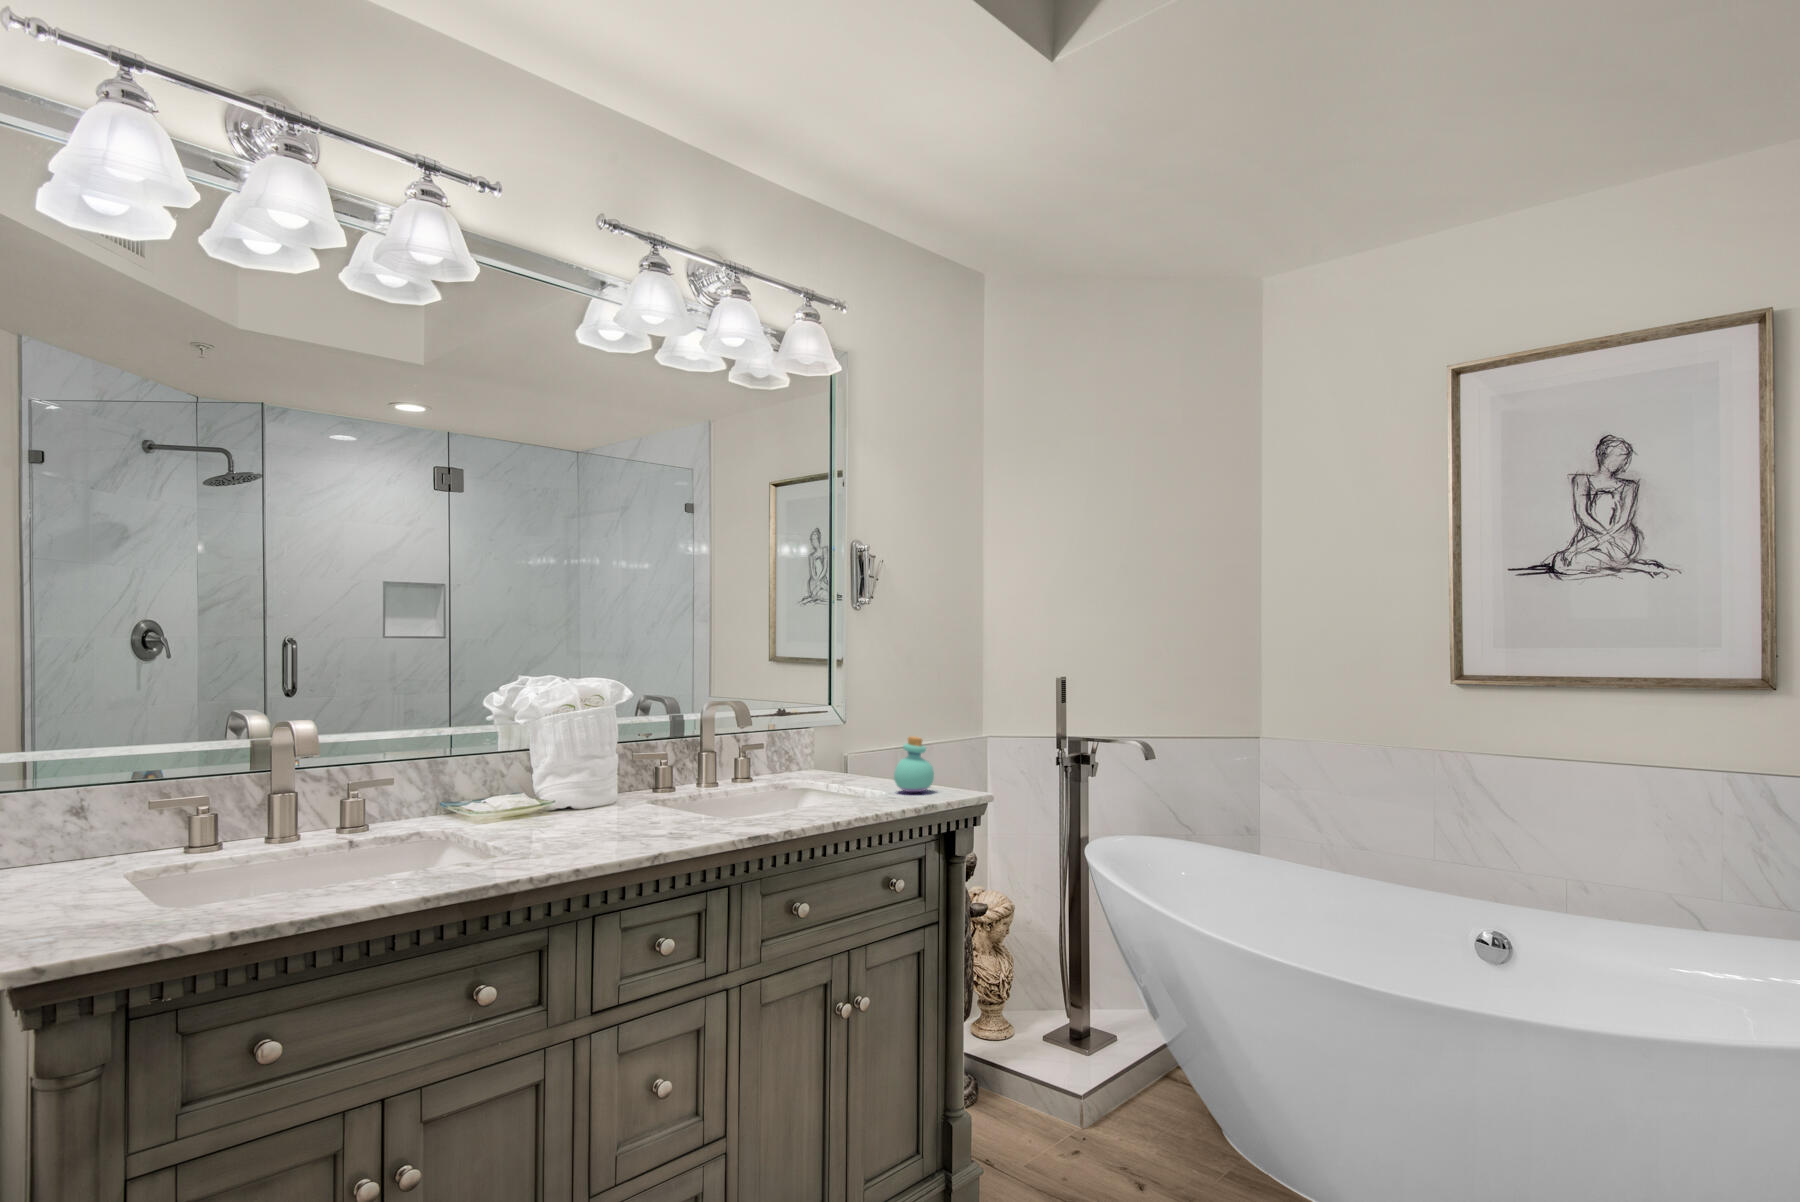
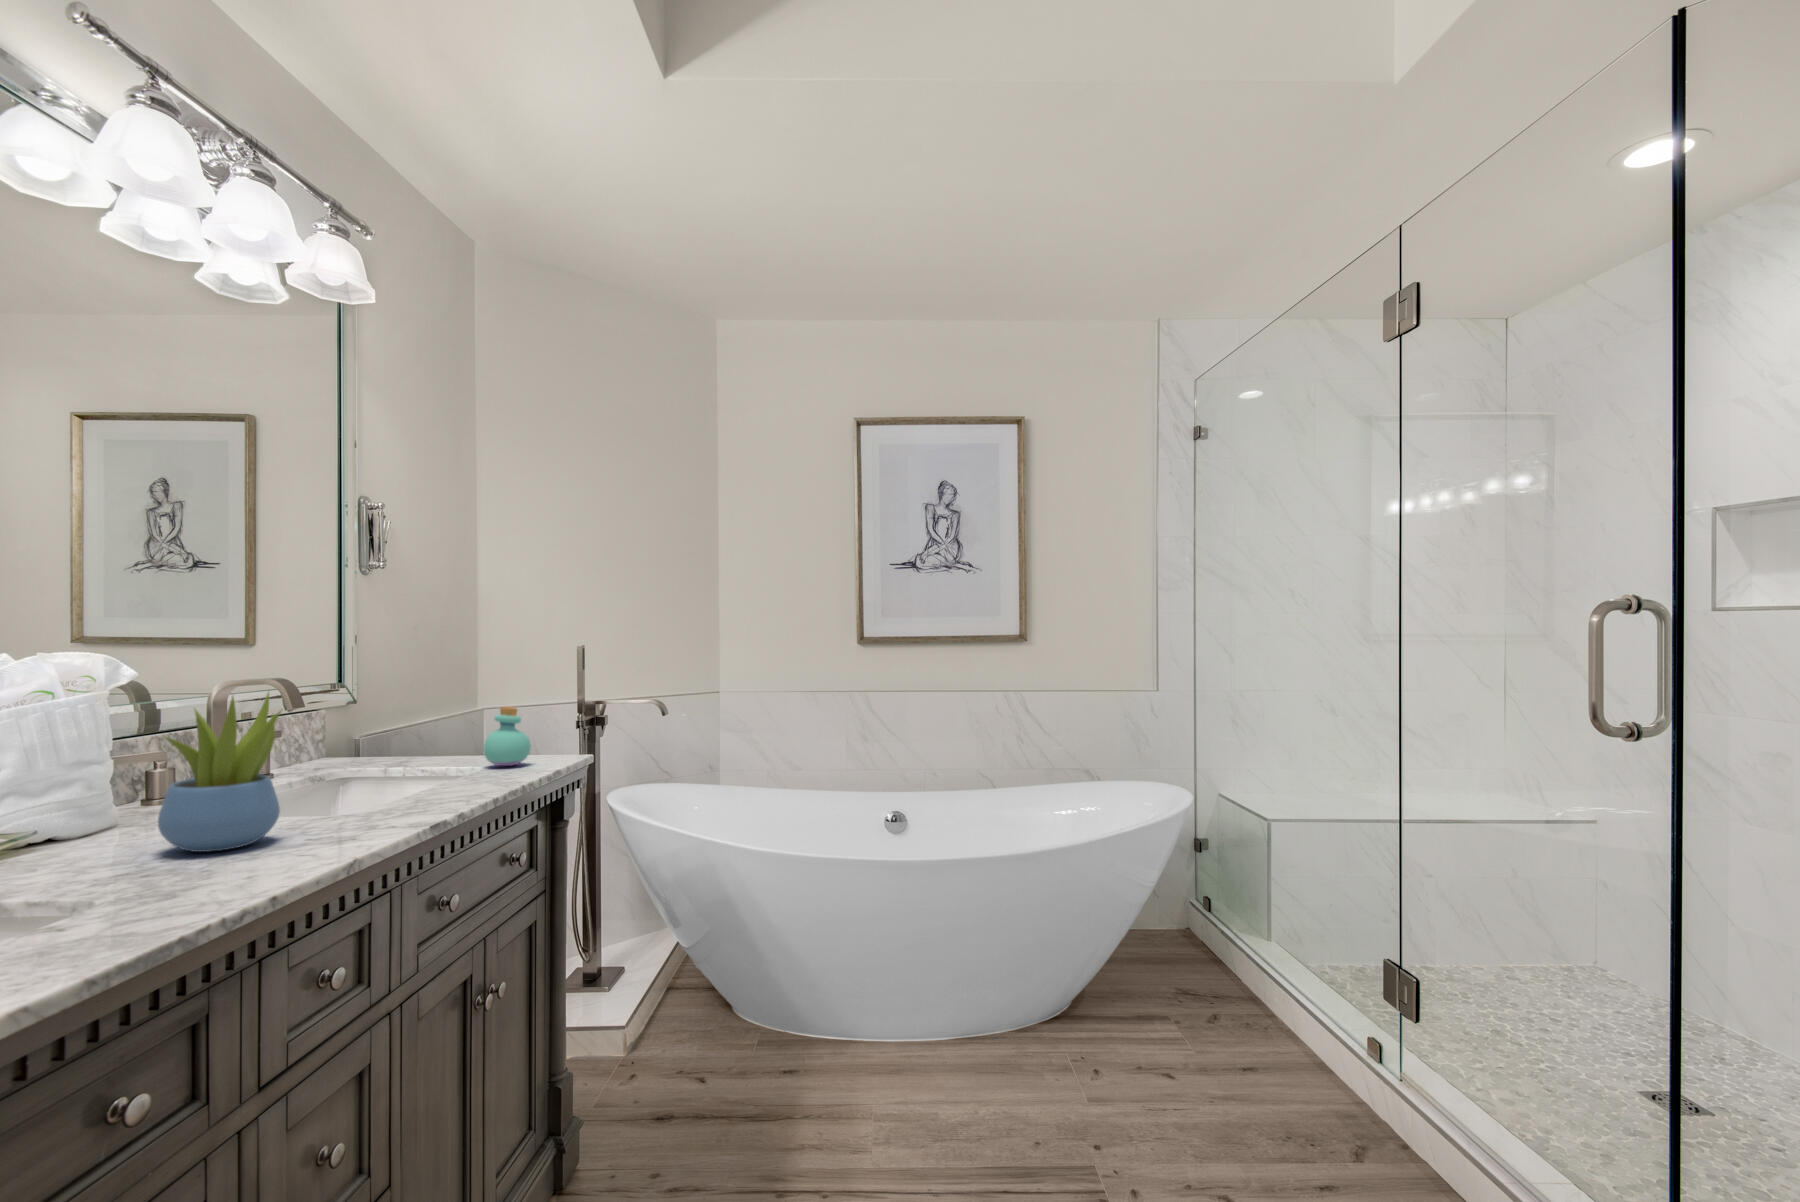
succulent plant: none [581,720,655,834] -> present [158,693,281,852]

